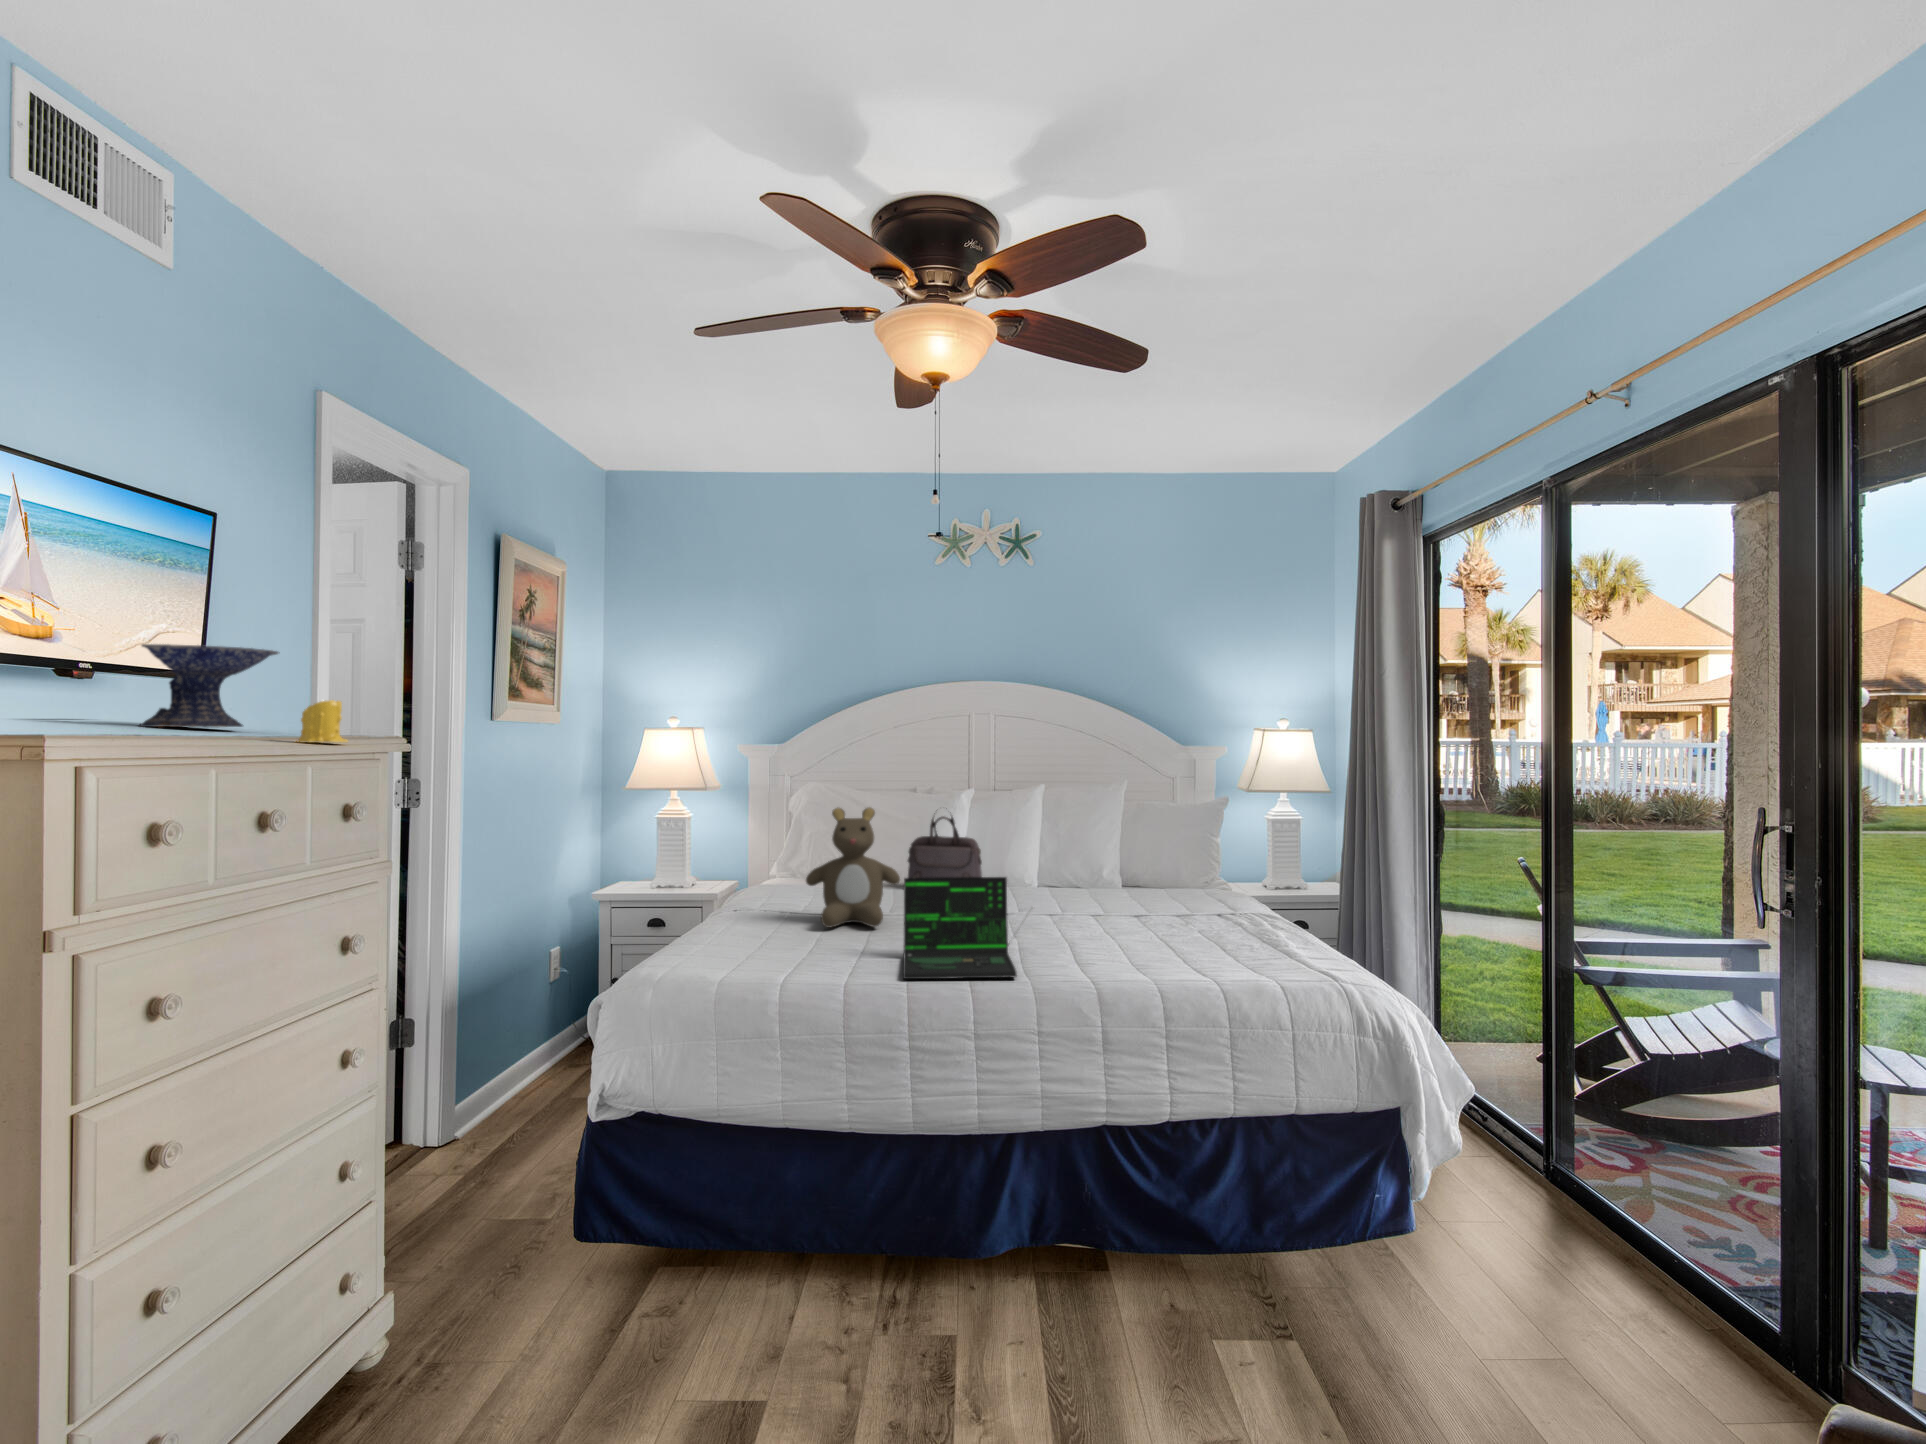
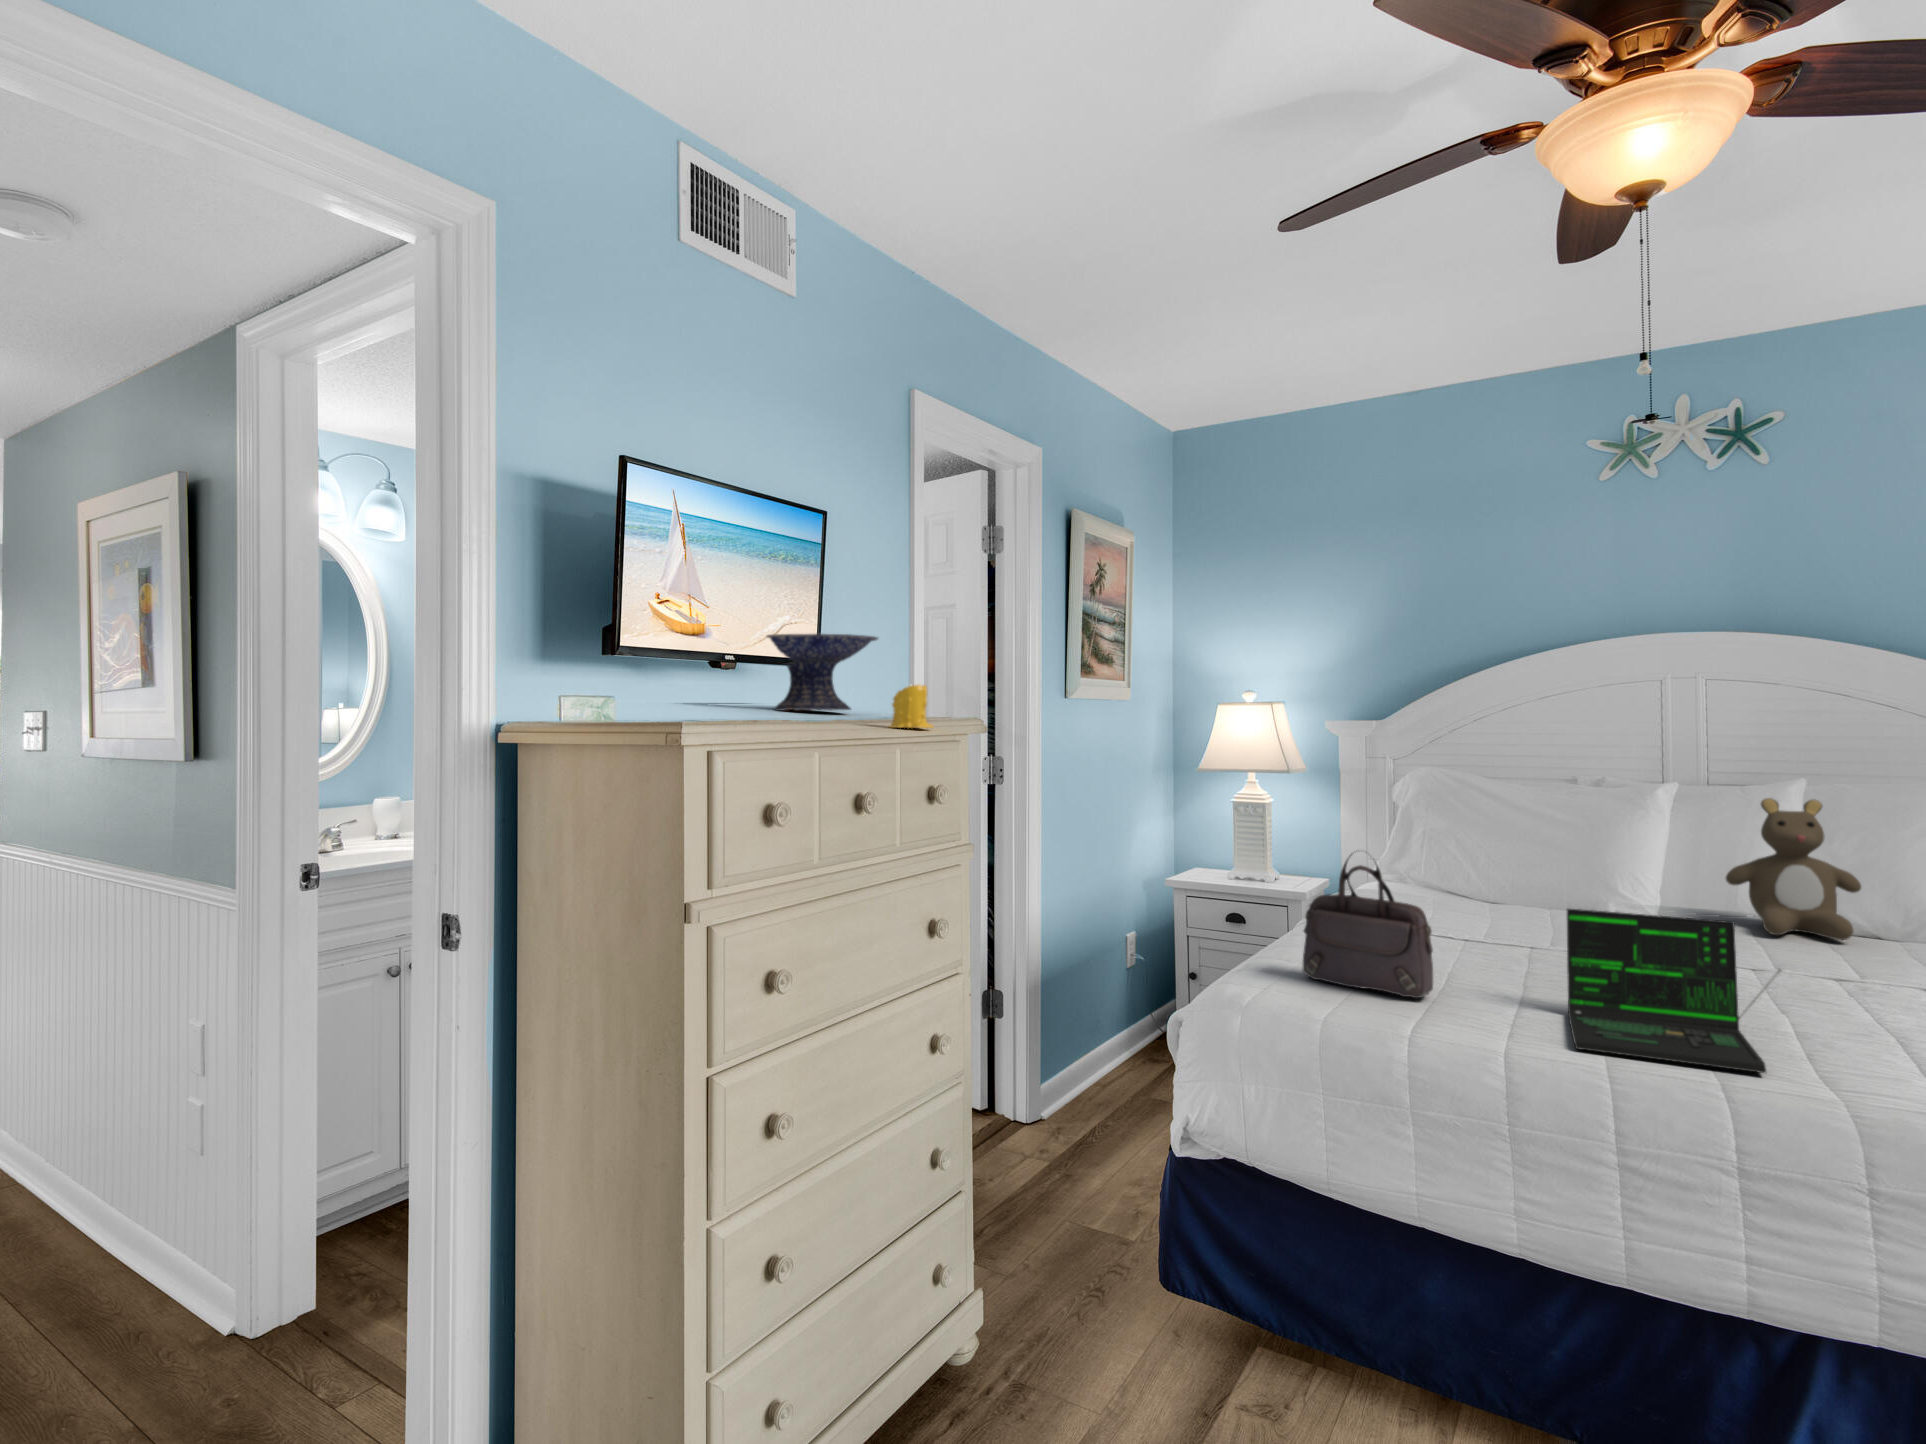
teddy bear: present [806,807,900,928] -> present [1726,798,1861,940]
handbag: present [908,816,982,878] -> present [1303,854,1433,998]

